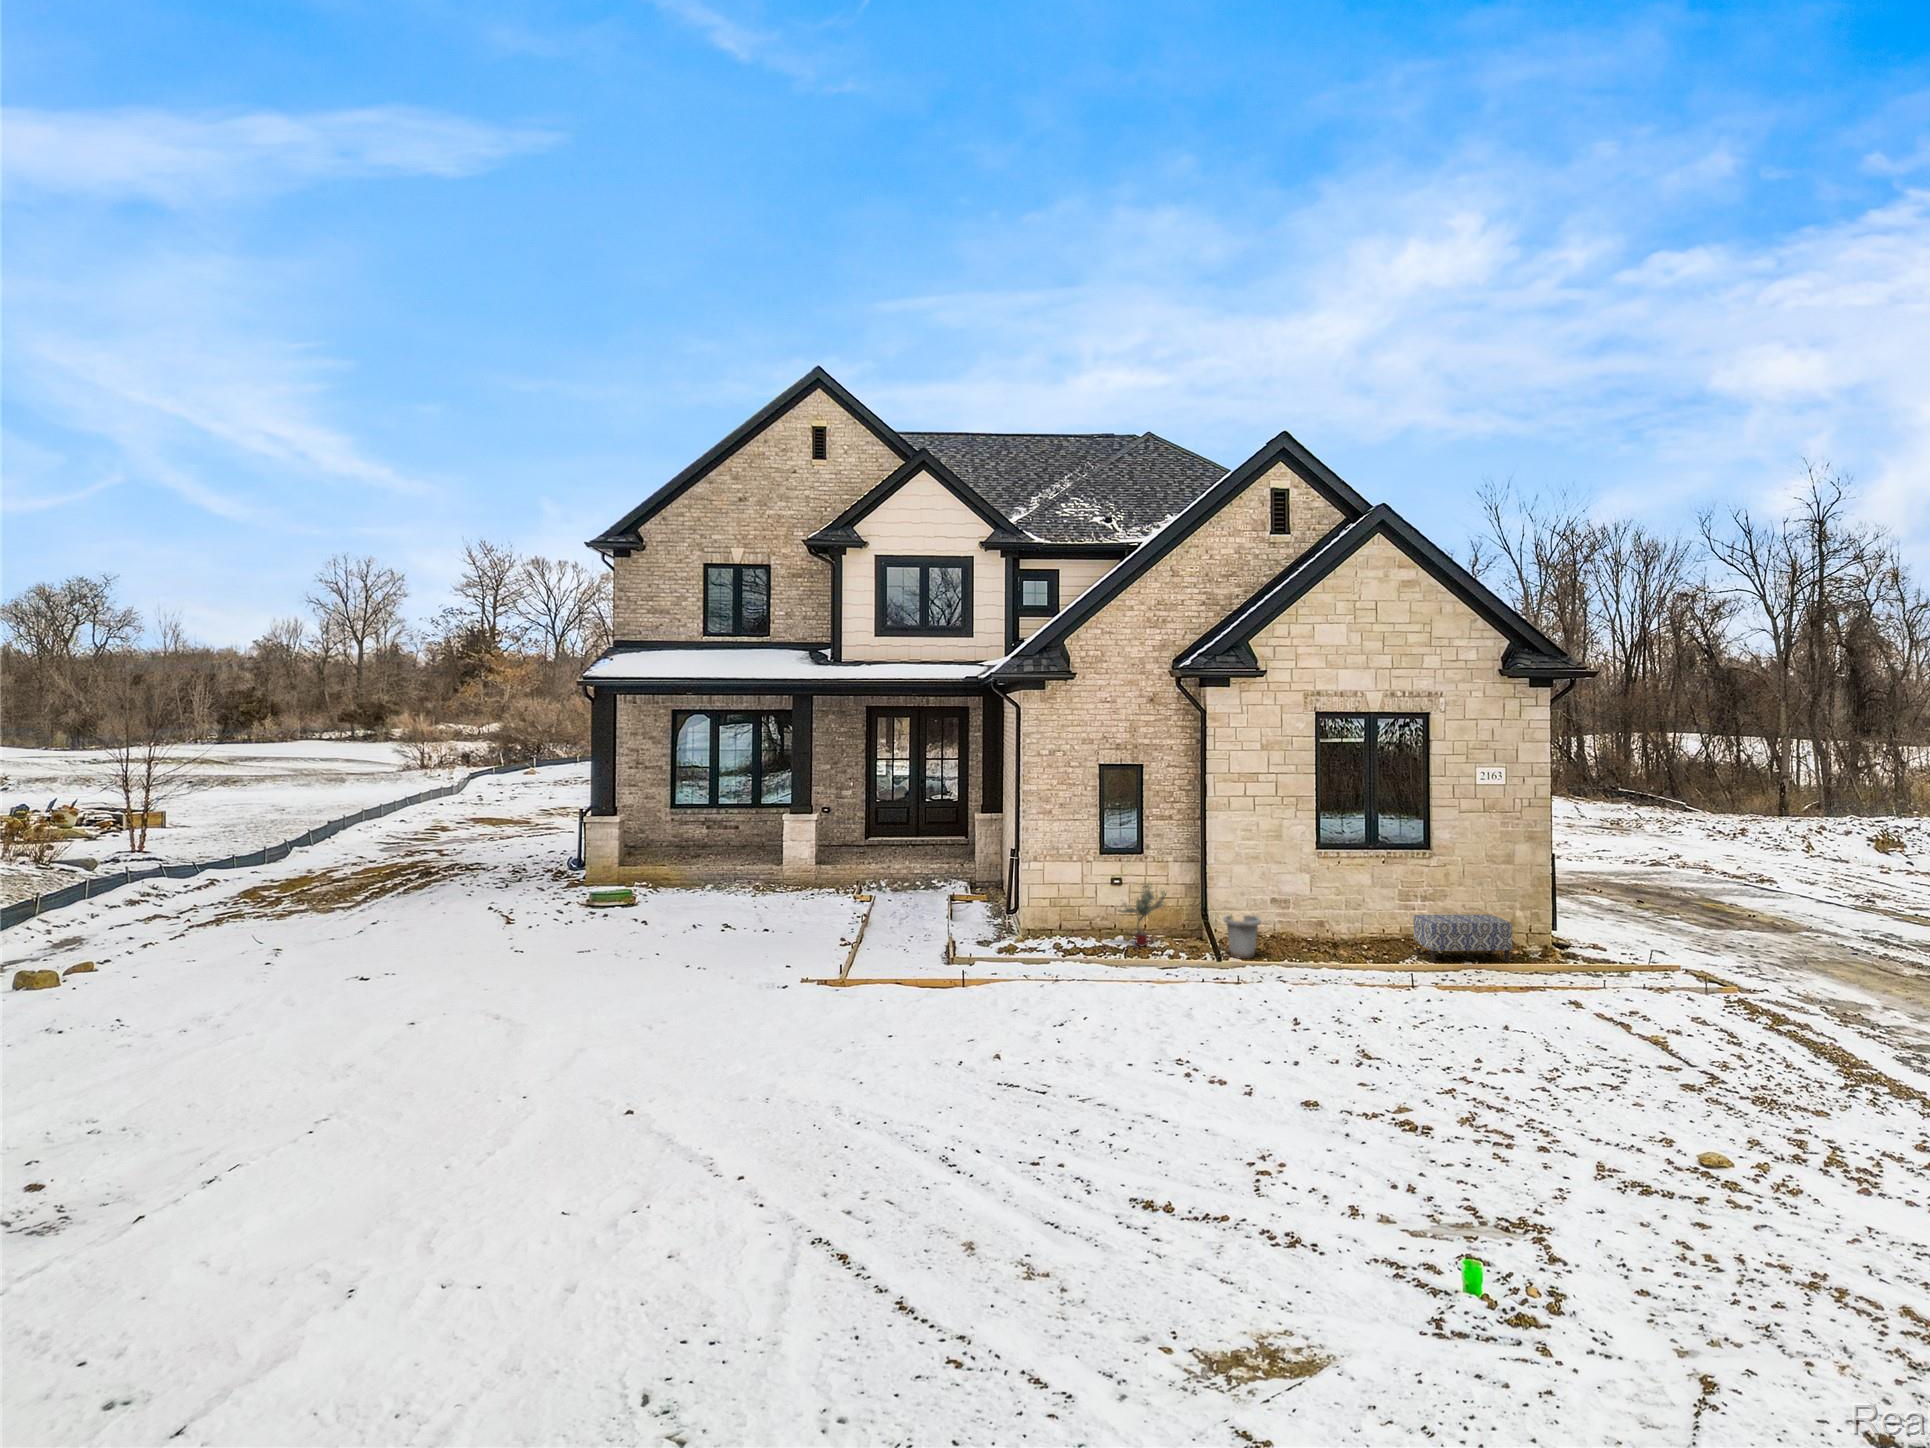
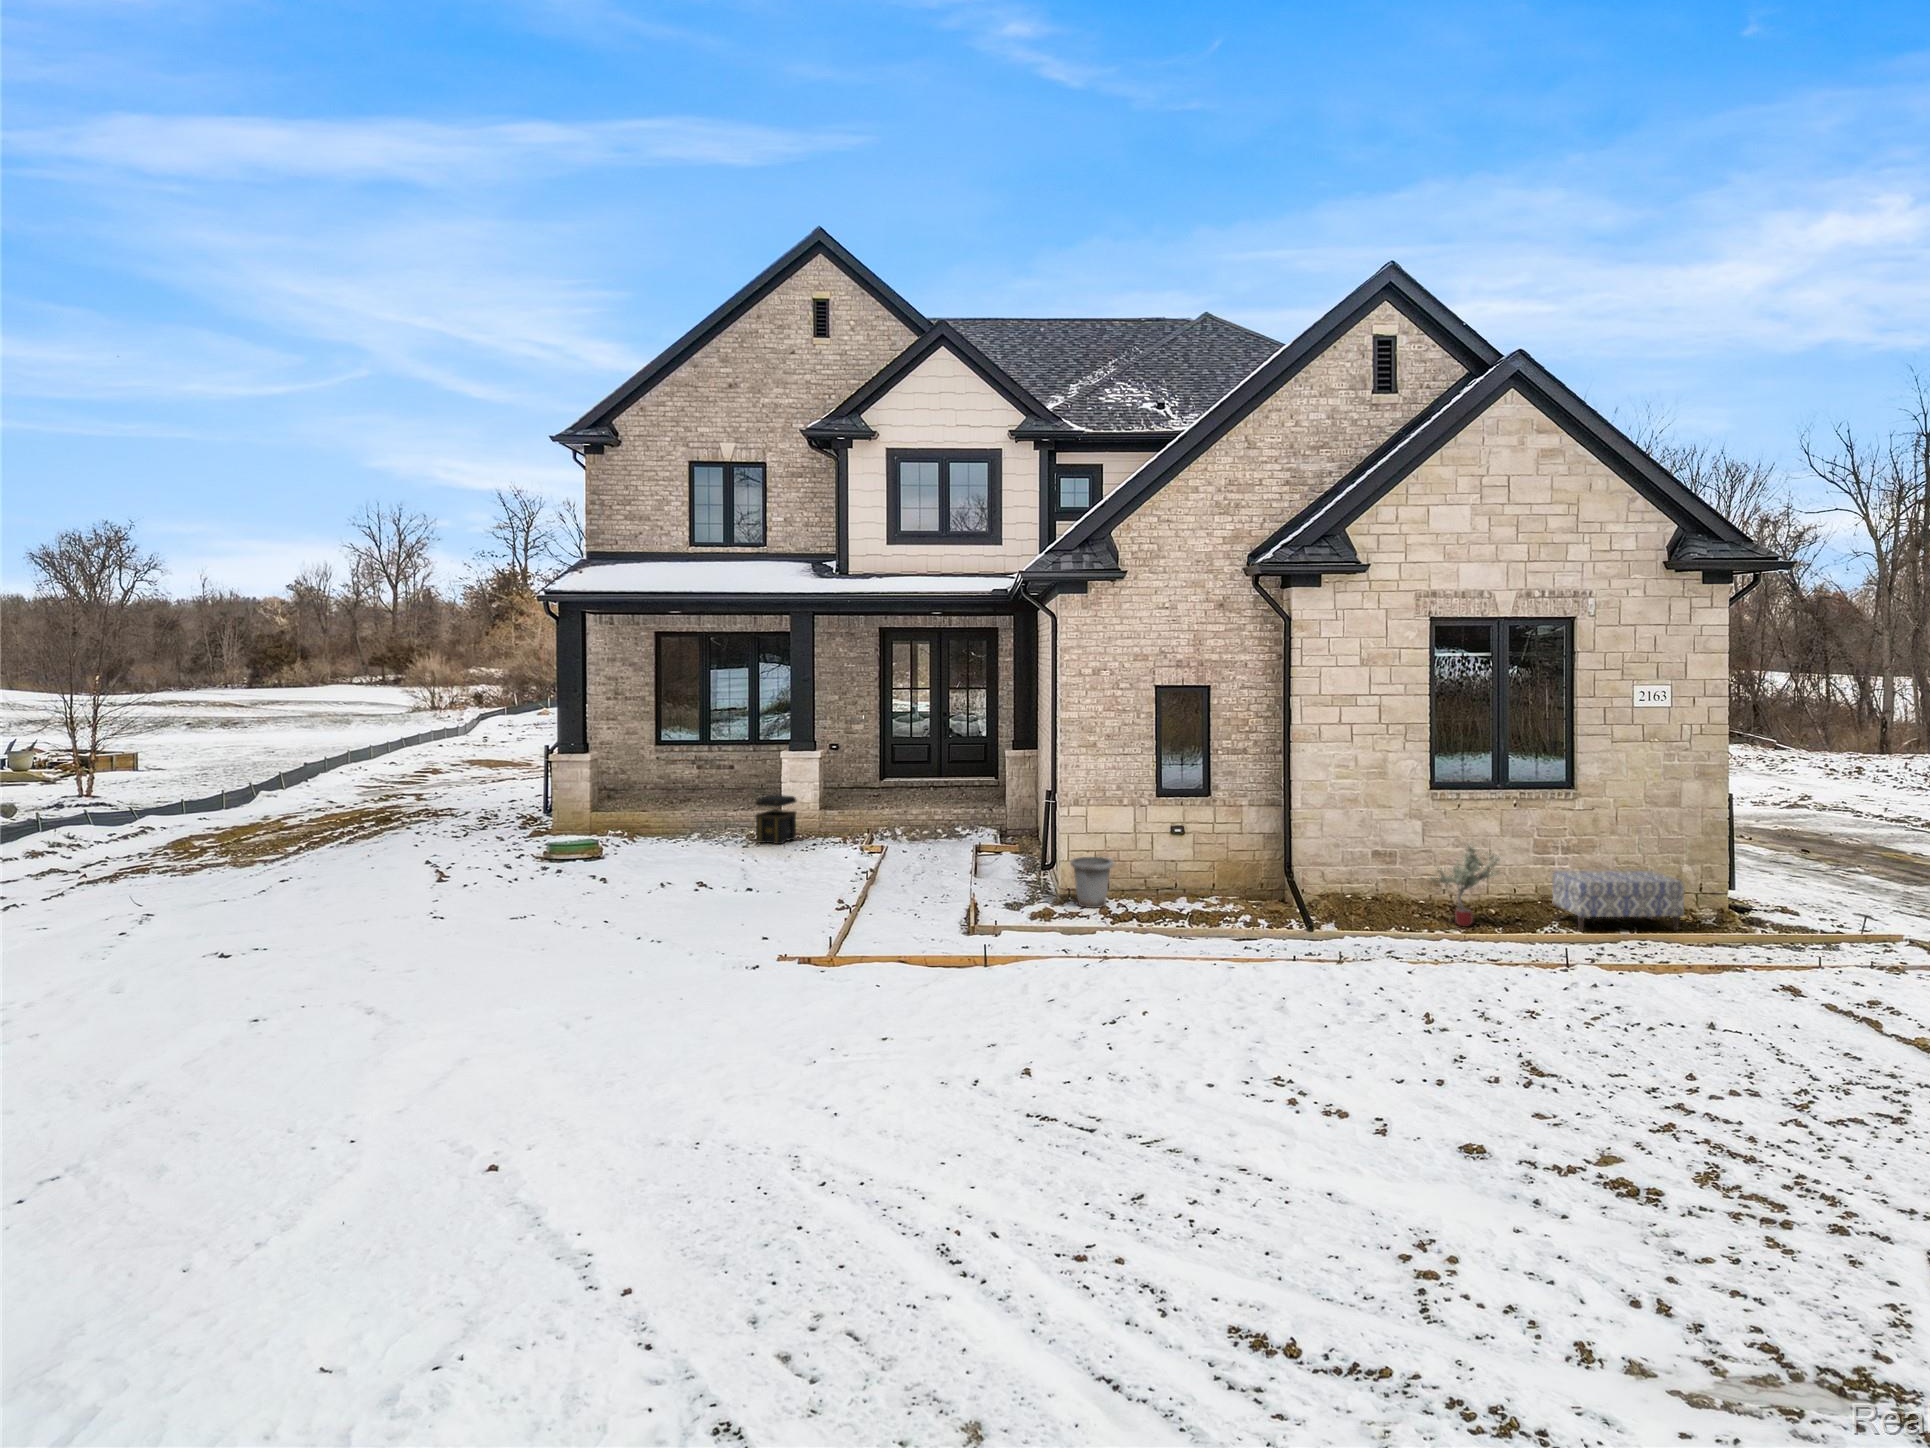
toolbox: none [760,852,796,894] -> present [755,795,797,844]
potted tree: present [1118,882,1166,946] -> present [1429,843,1500,927]
trash can: present [1224,916,1261,959] -> present [1070,857,1114,908]

